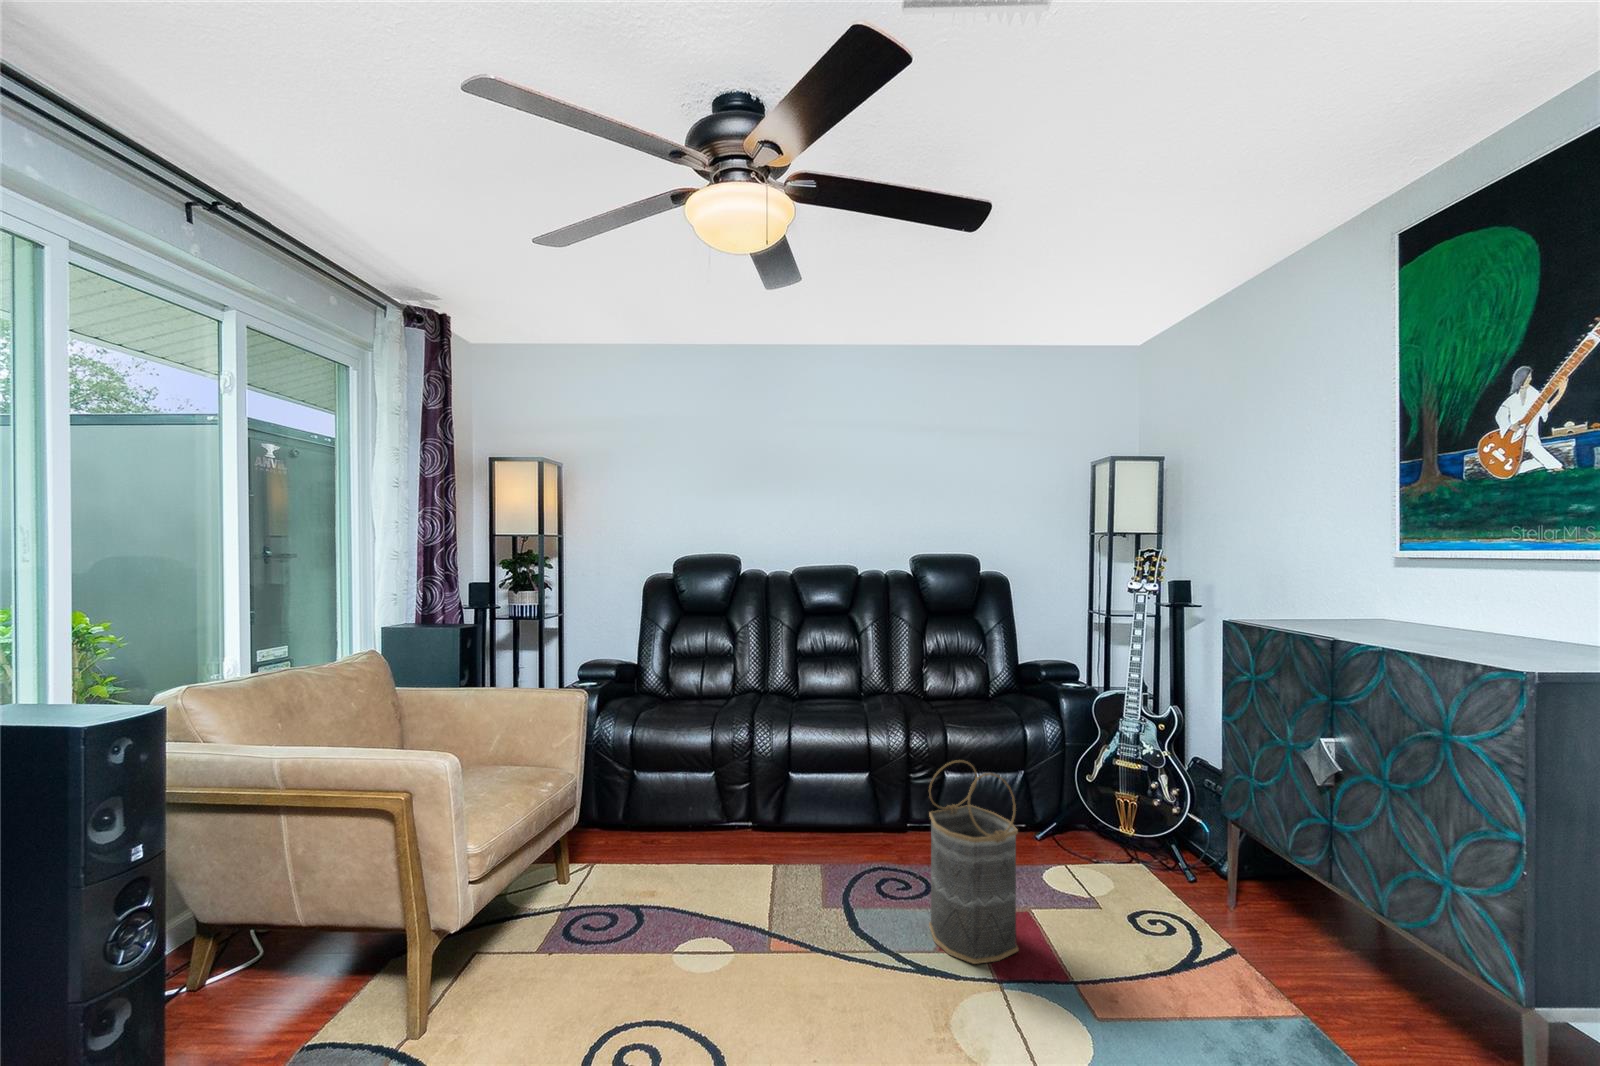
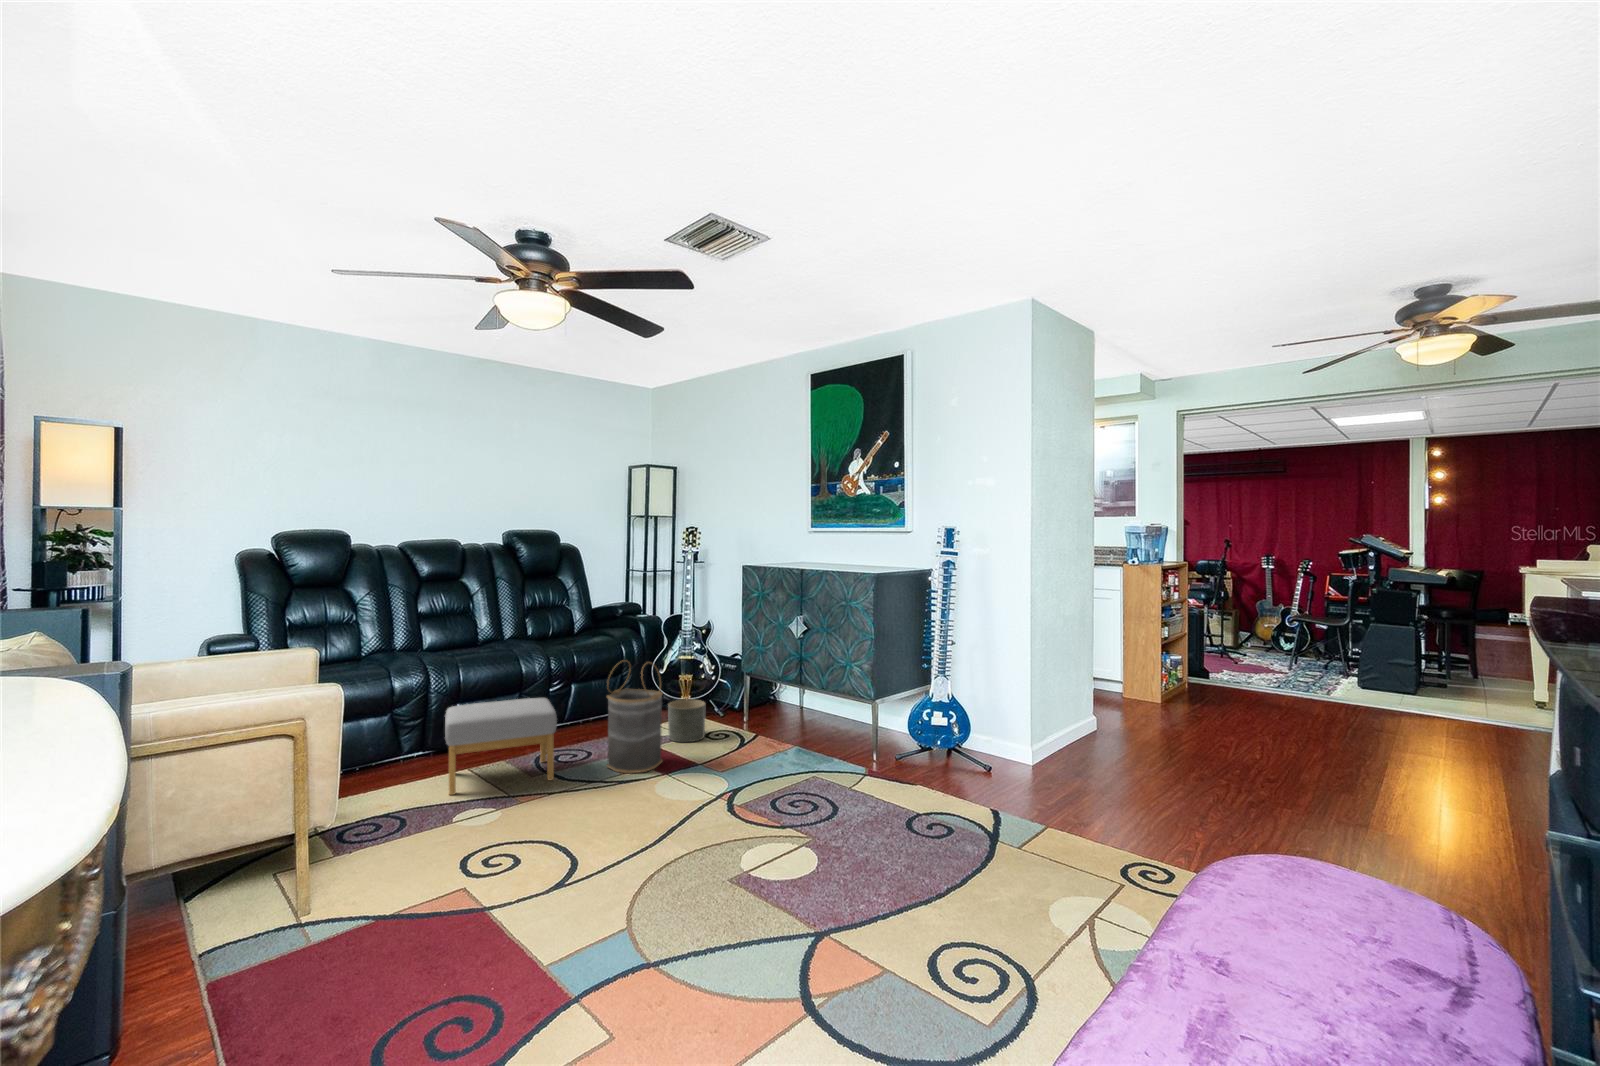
footstool: none [718,775,872,922] -> present [445,698,557,795]
planter: none [1066,837,1134,924] -> present [668,700,705,742]

